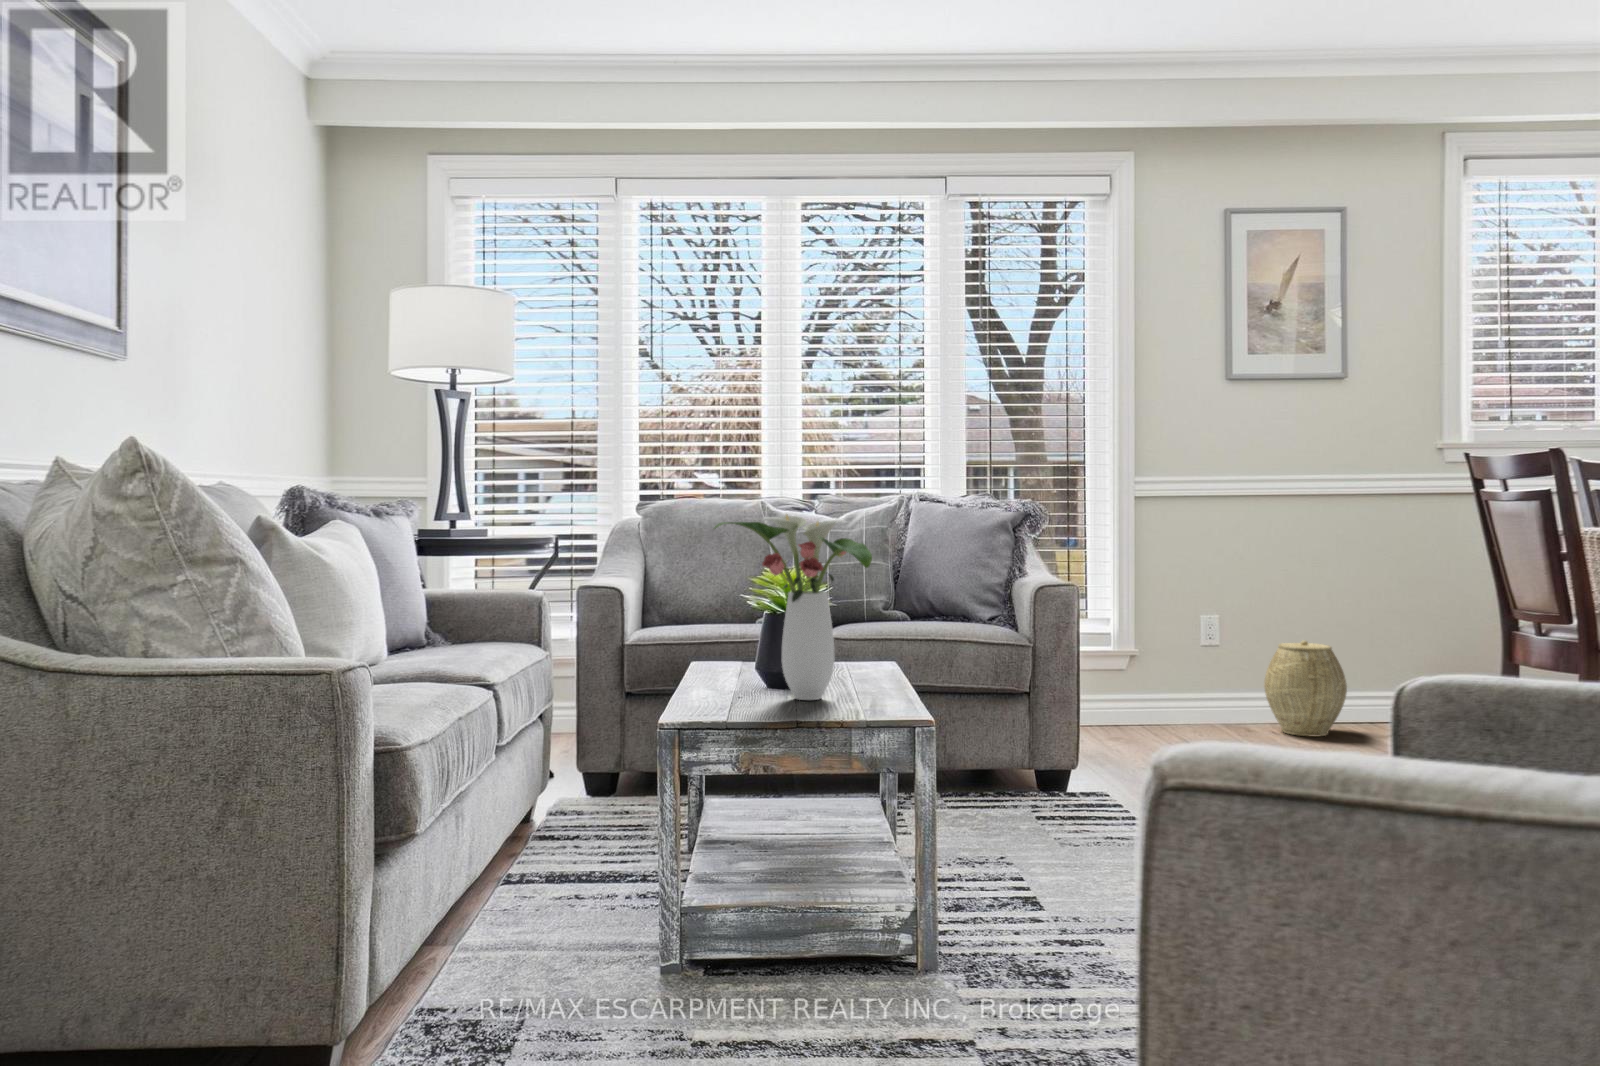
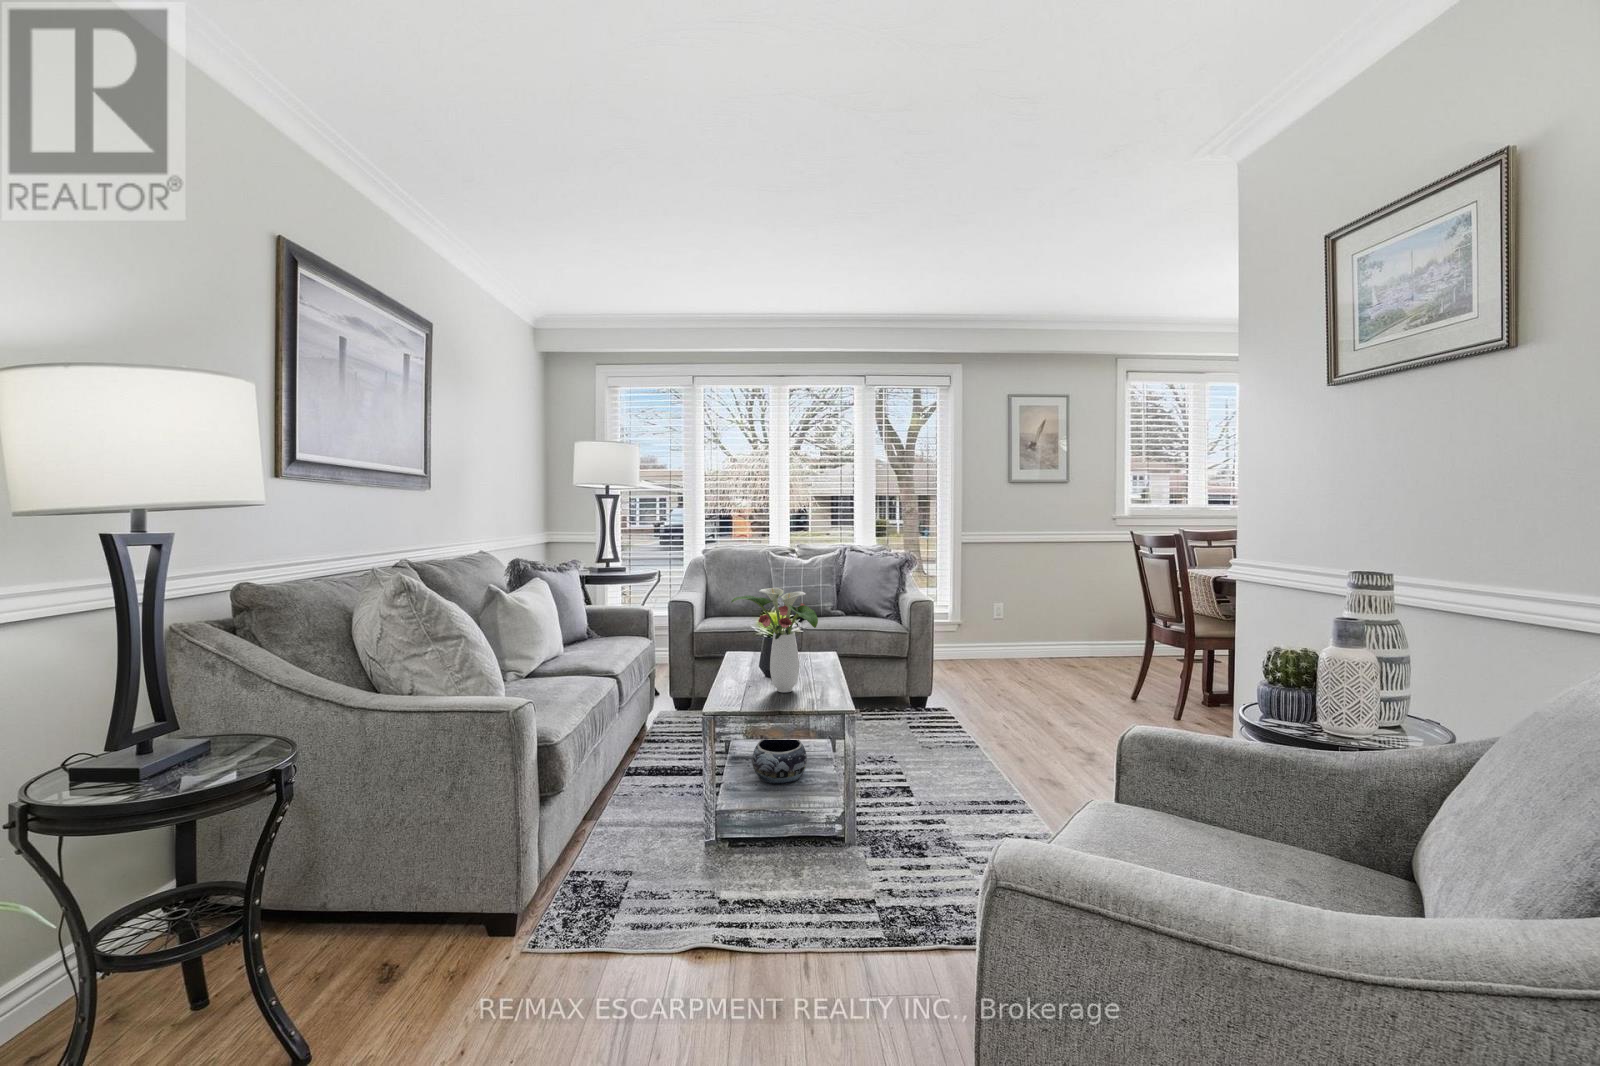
woven basket: present [1264,640,1347,737] -> none [1039,613,1083,665]
decorative bowl: none [746,795,846,877] -> present [752,740,807,785]

